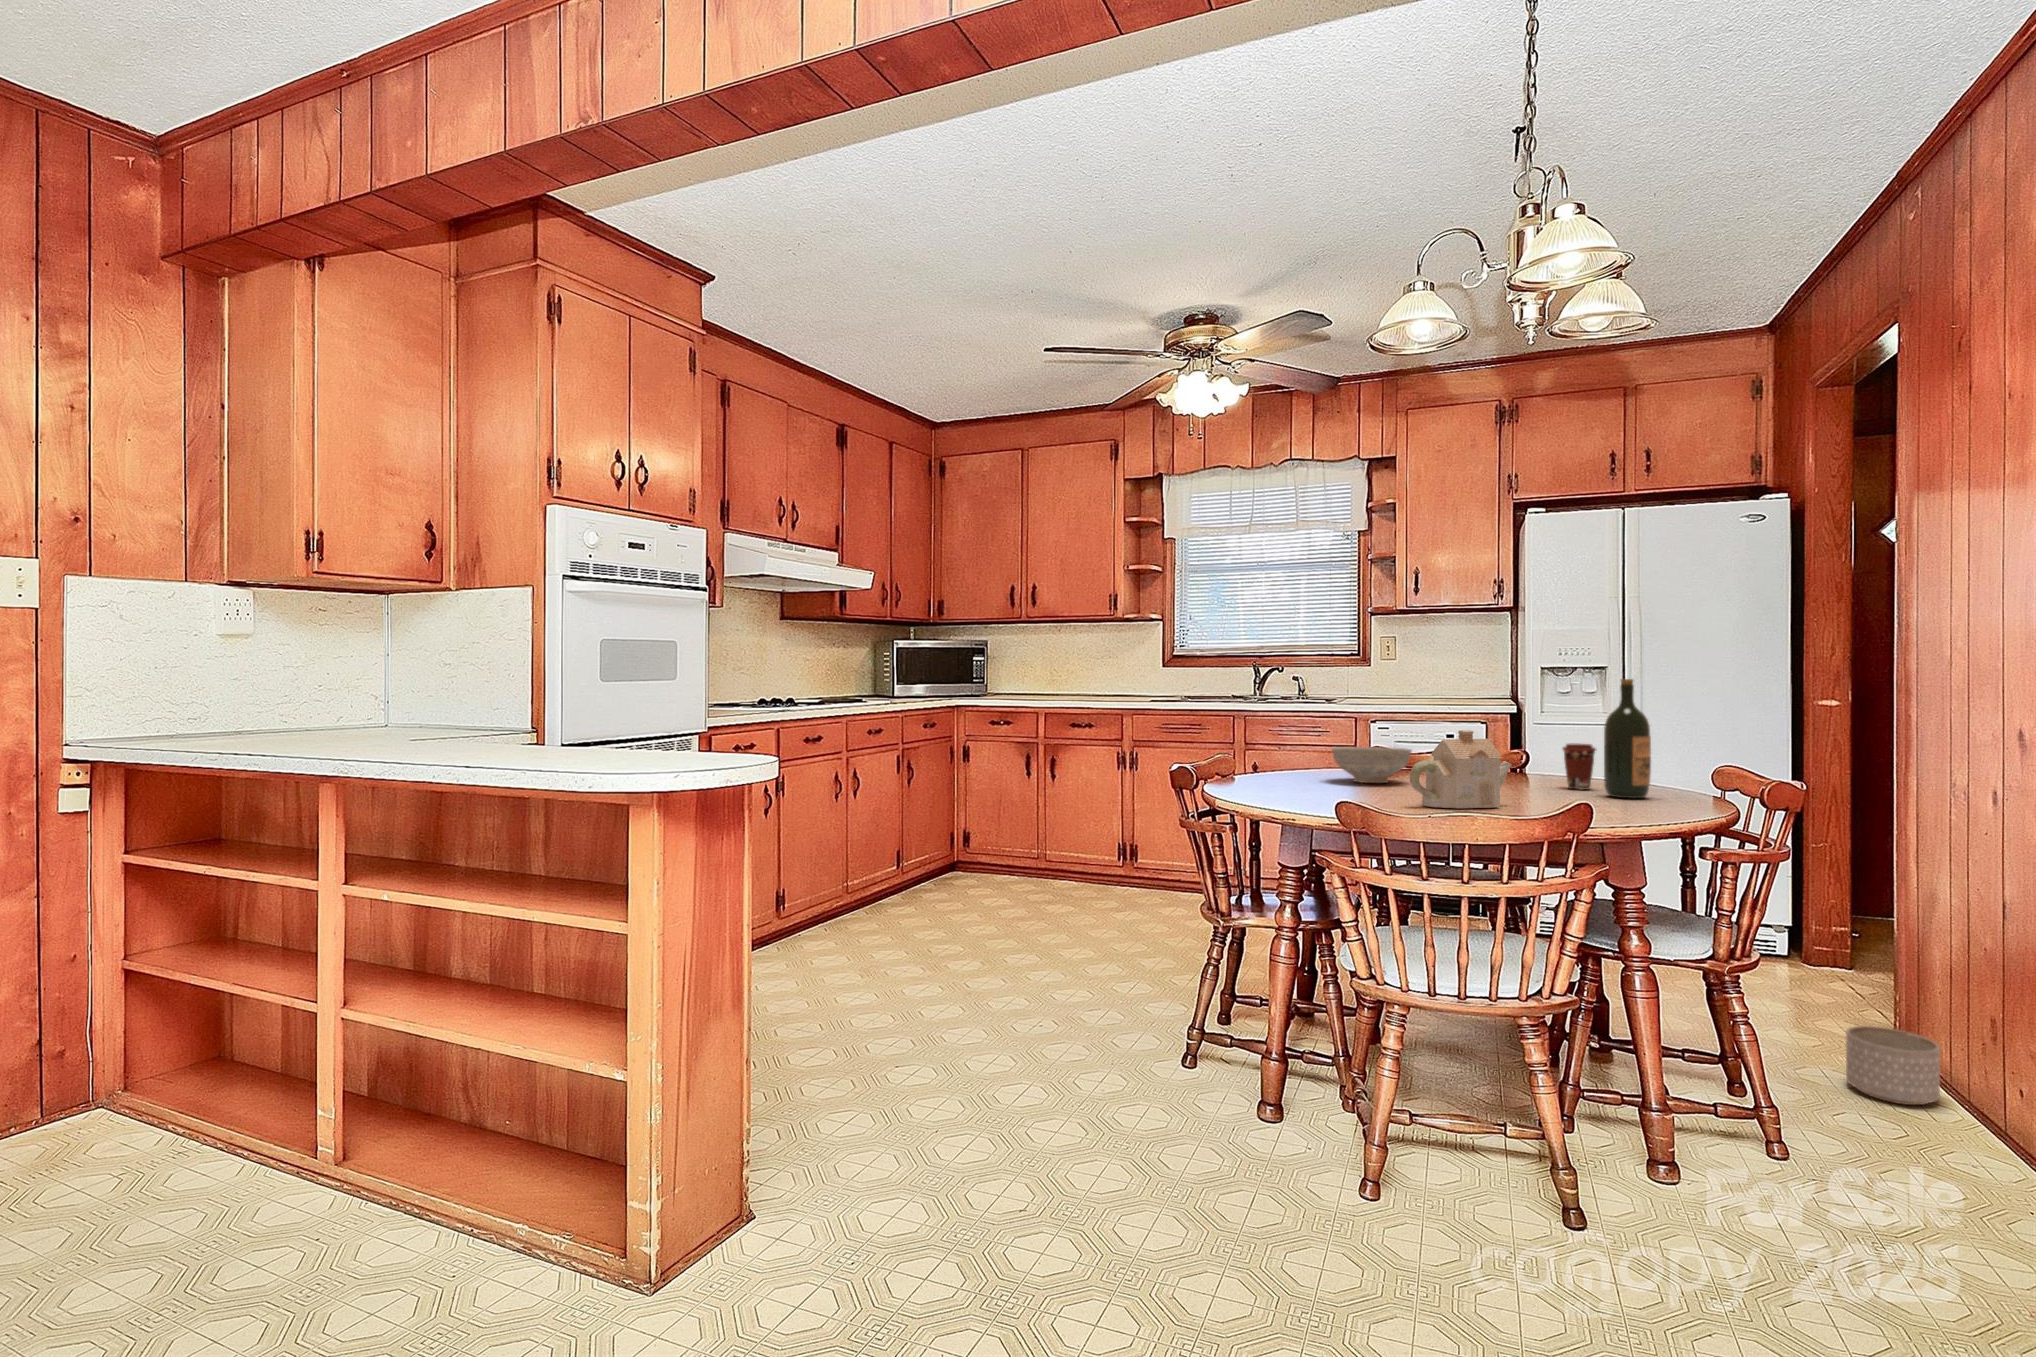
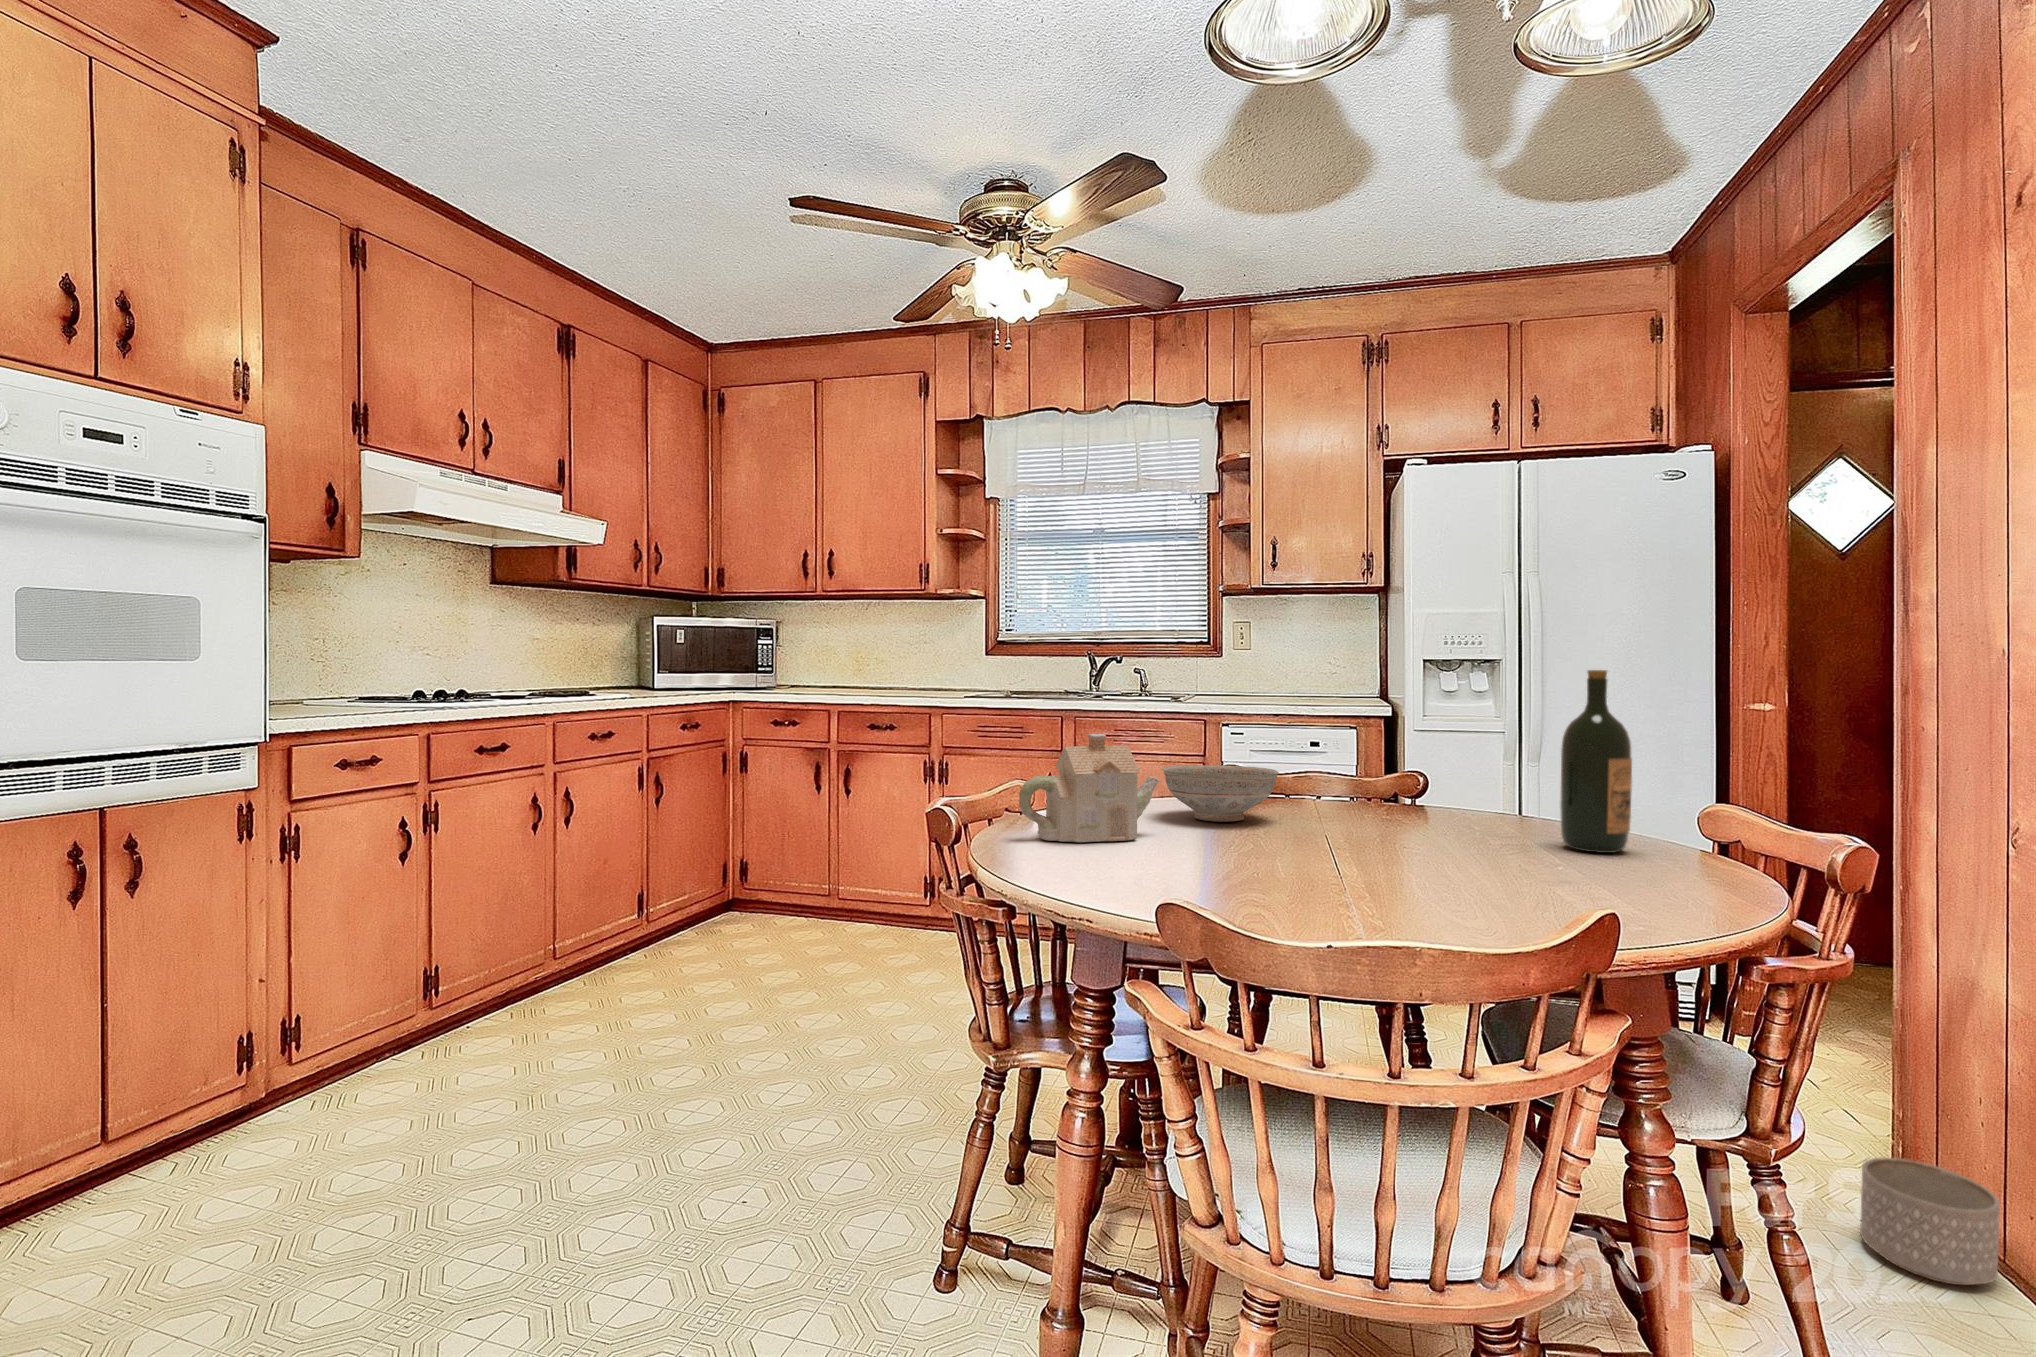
teapot: present [1410,730,1512,808] -> present [1019,734,1159,842]
coffee cup: present [1563,743,1596,790] -> none [1490,764,1540,833]

